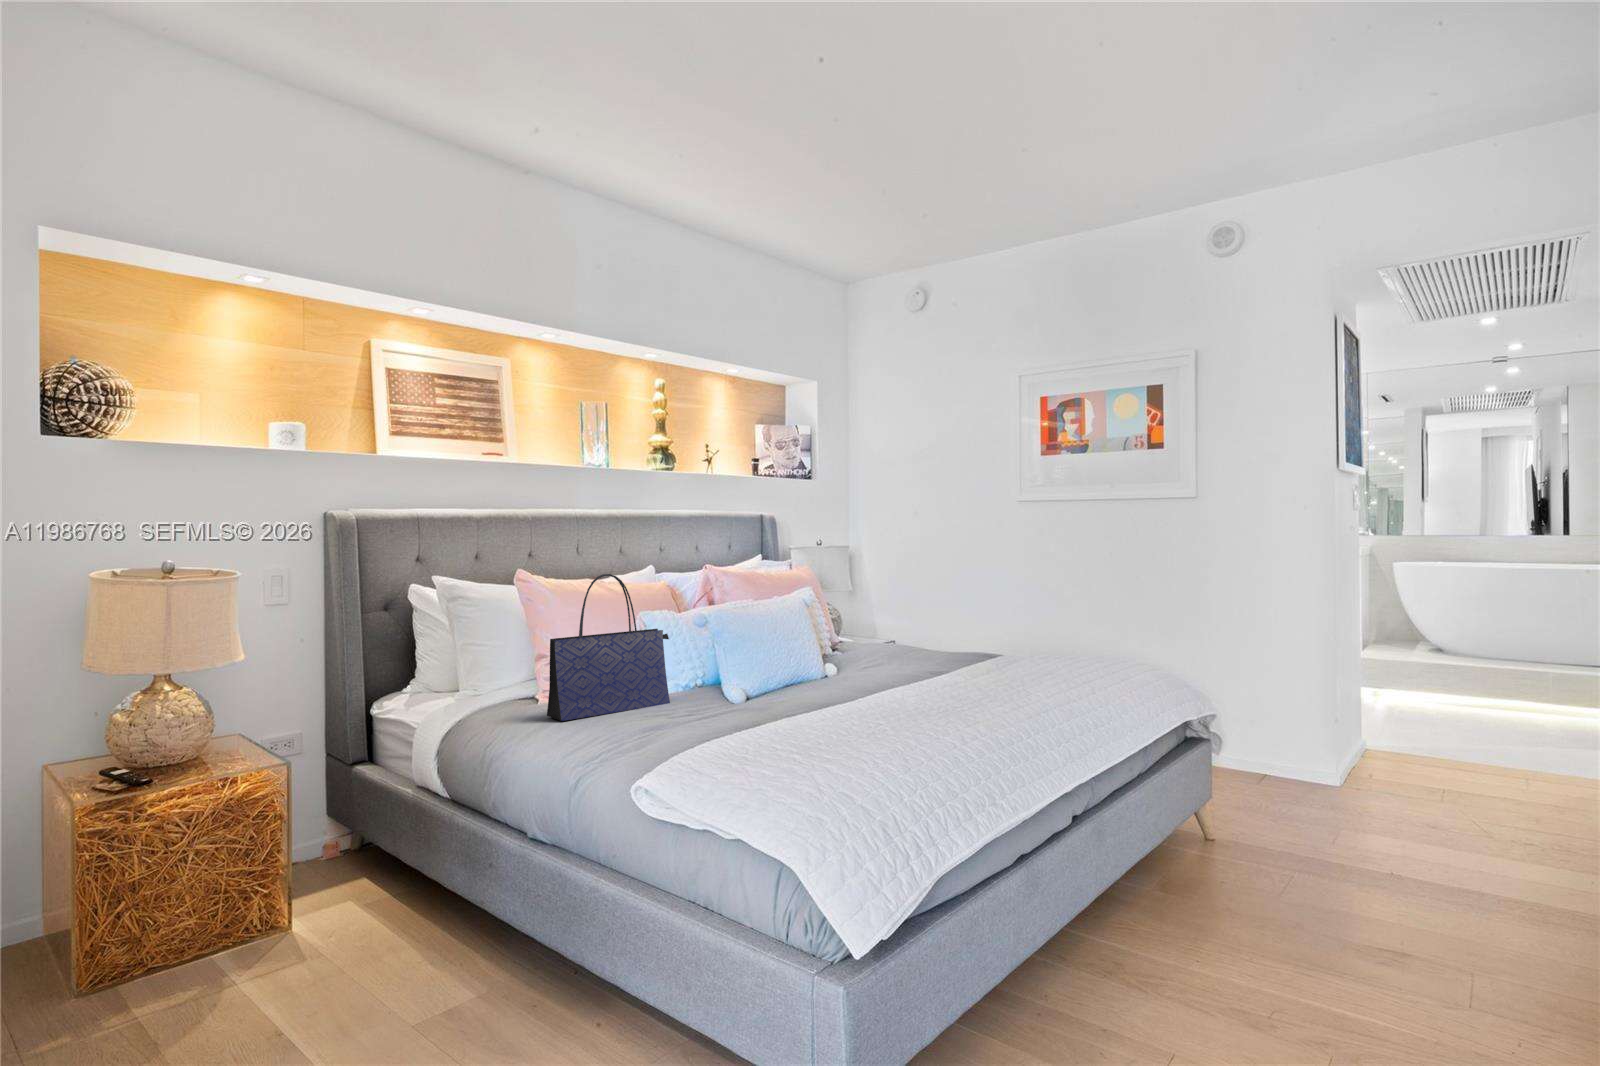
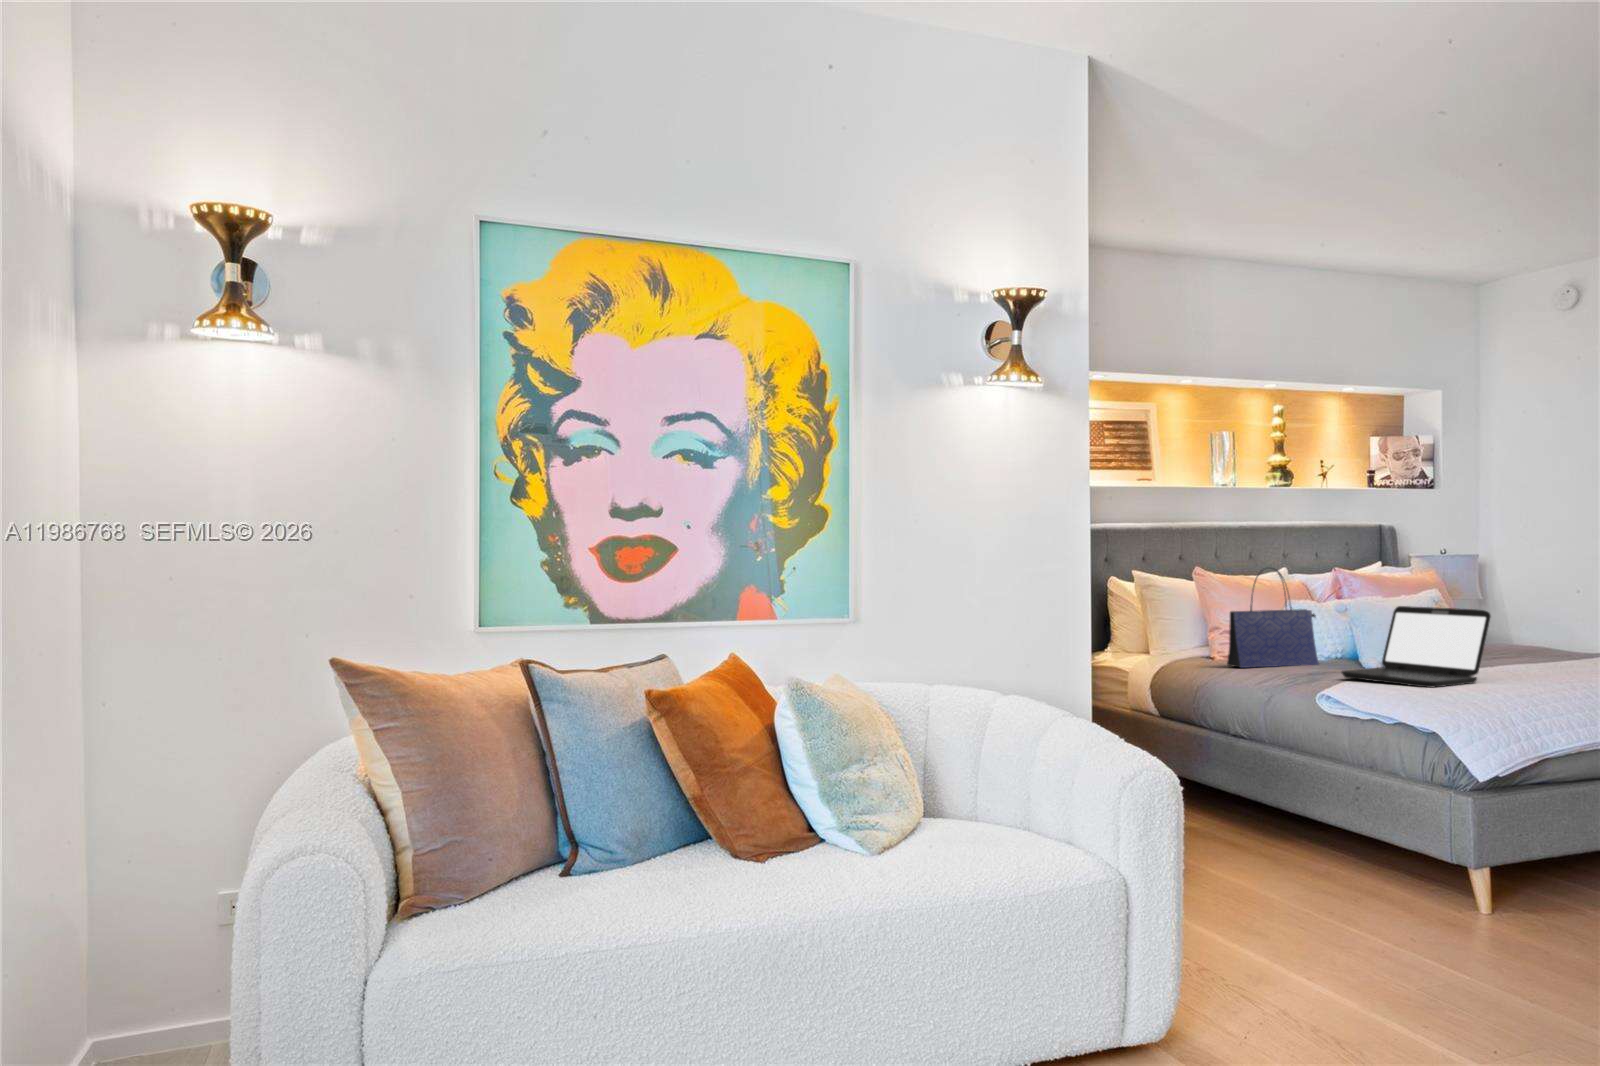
laptop: none [678,631,867,768] -> present [1342,606,1491,687]

